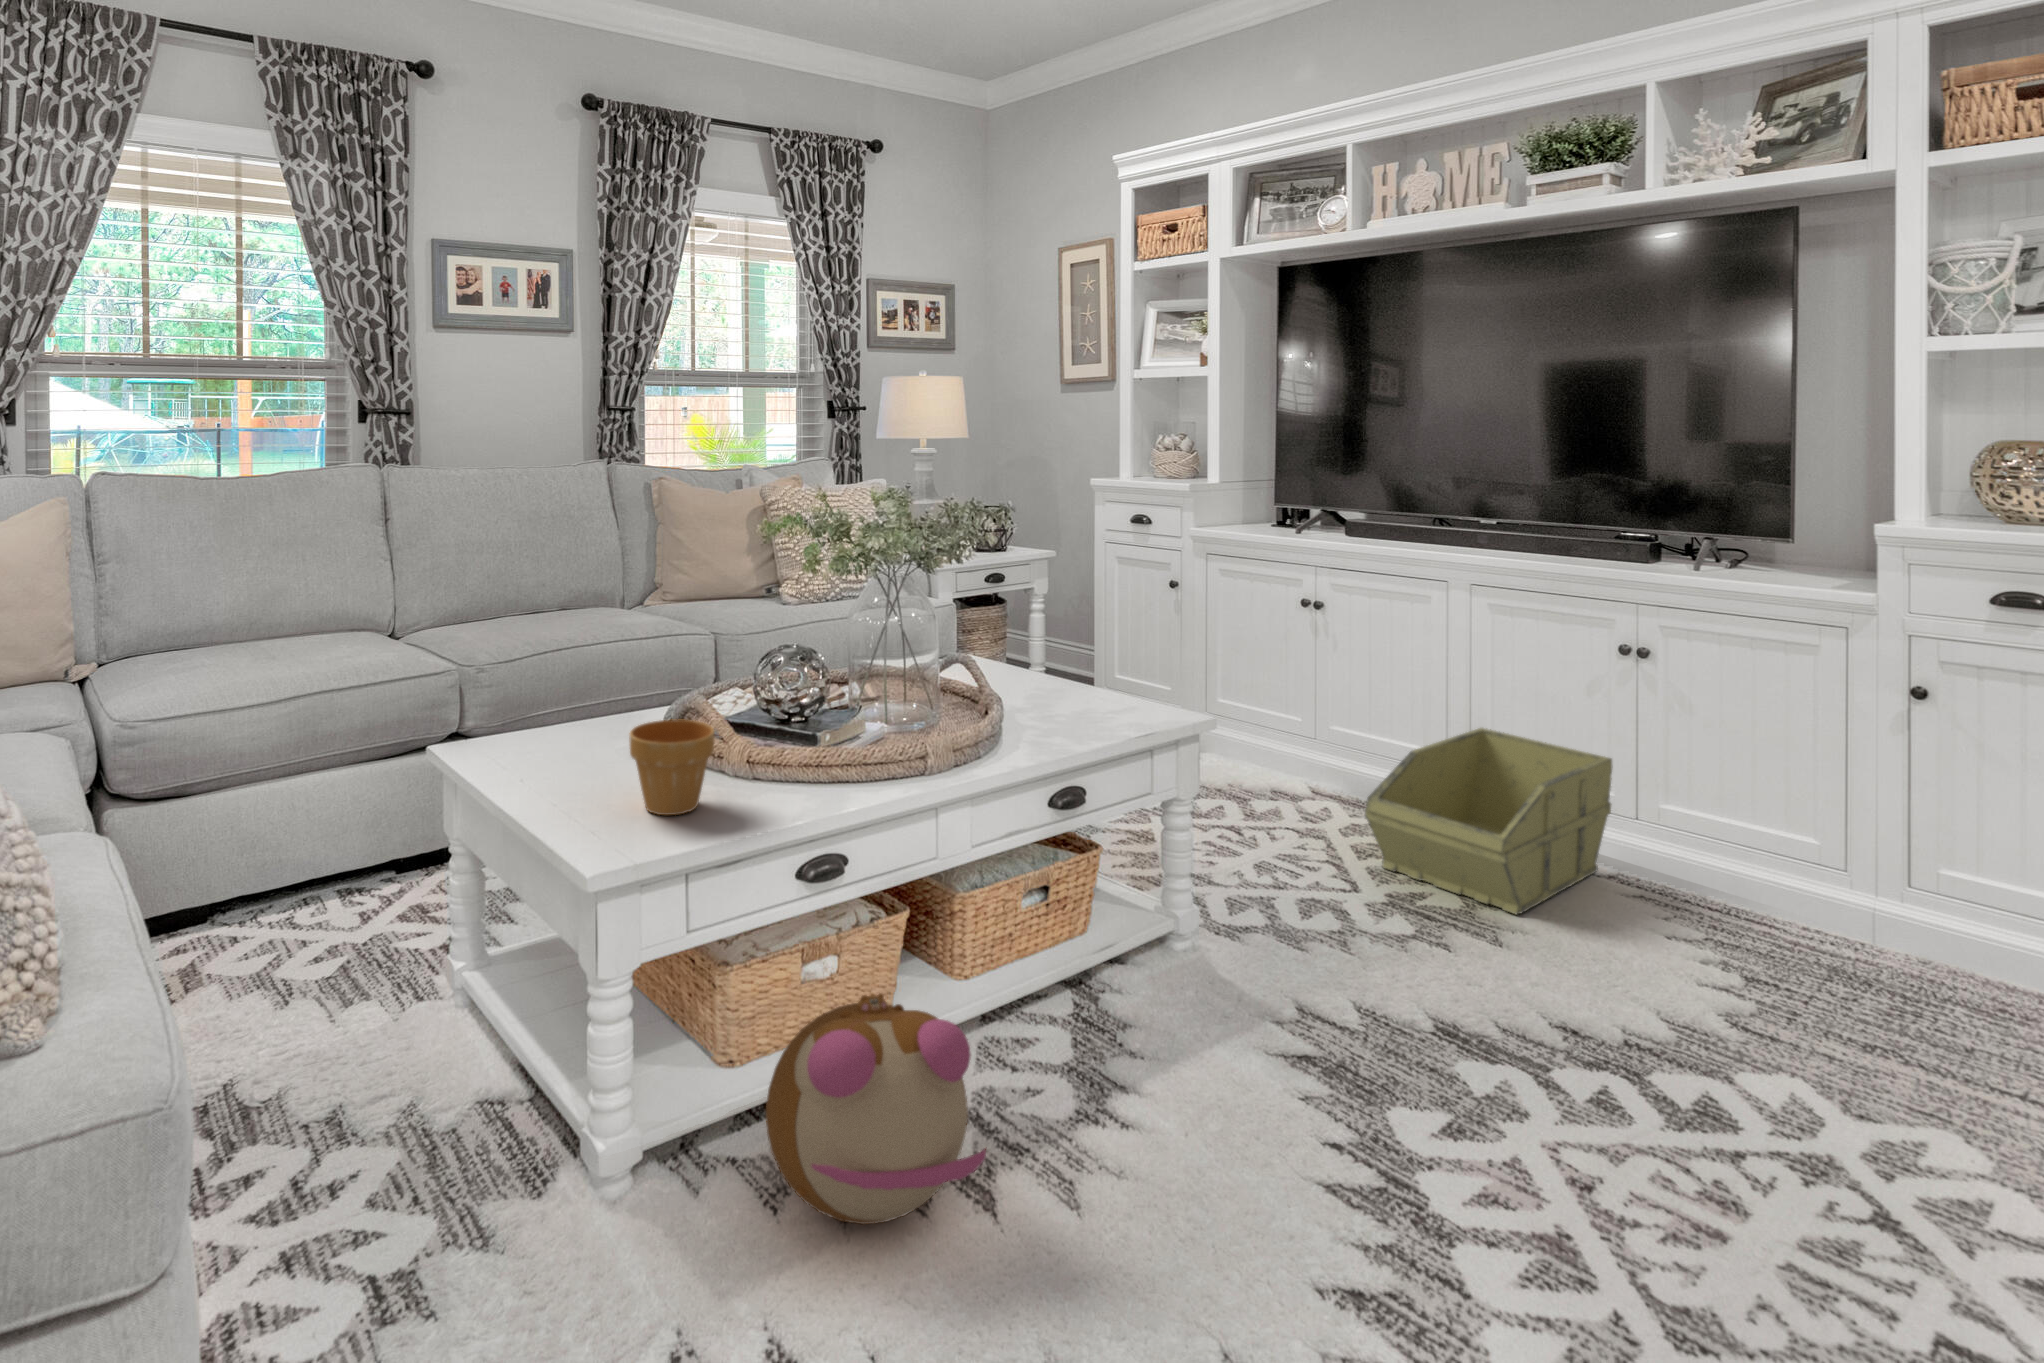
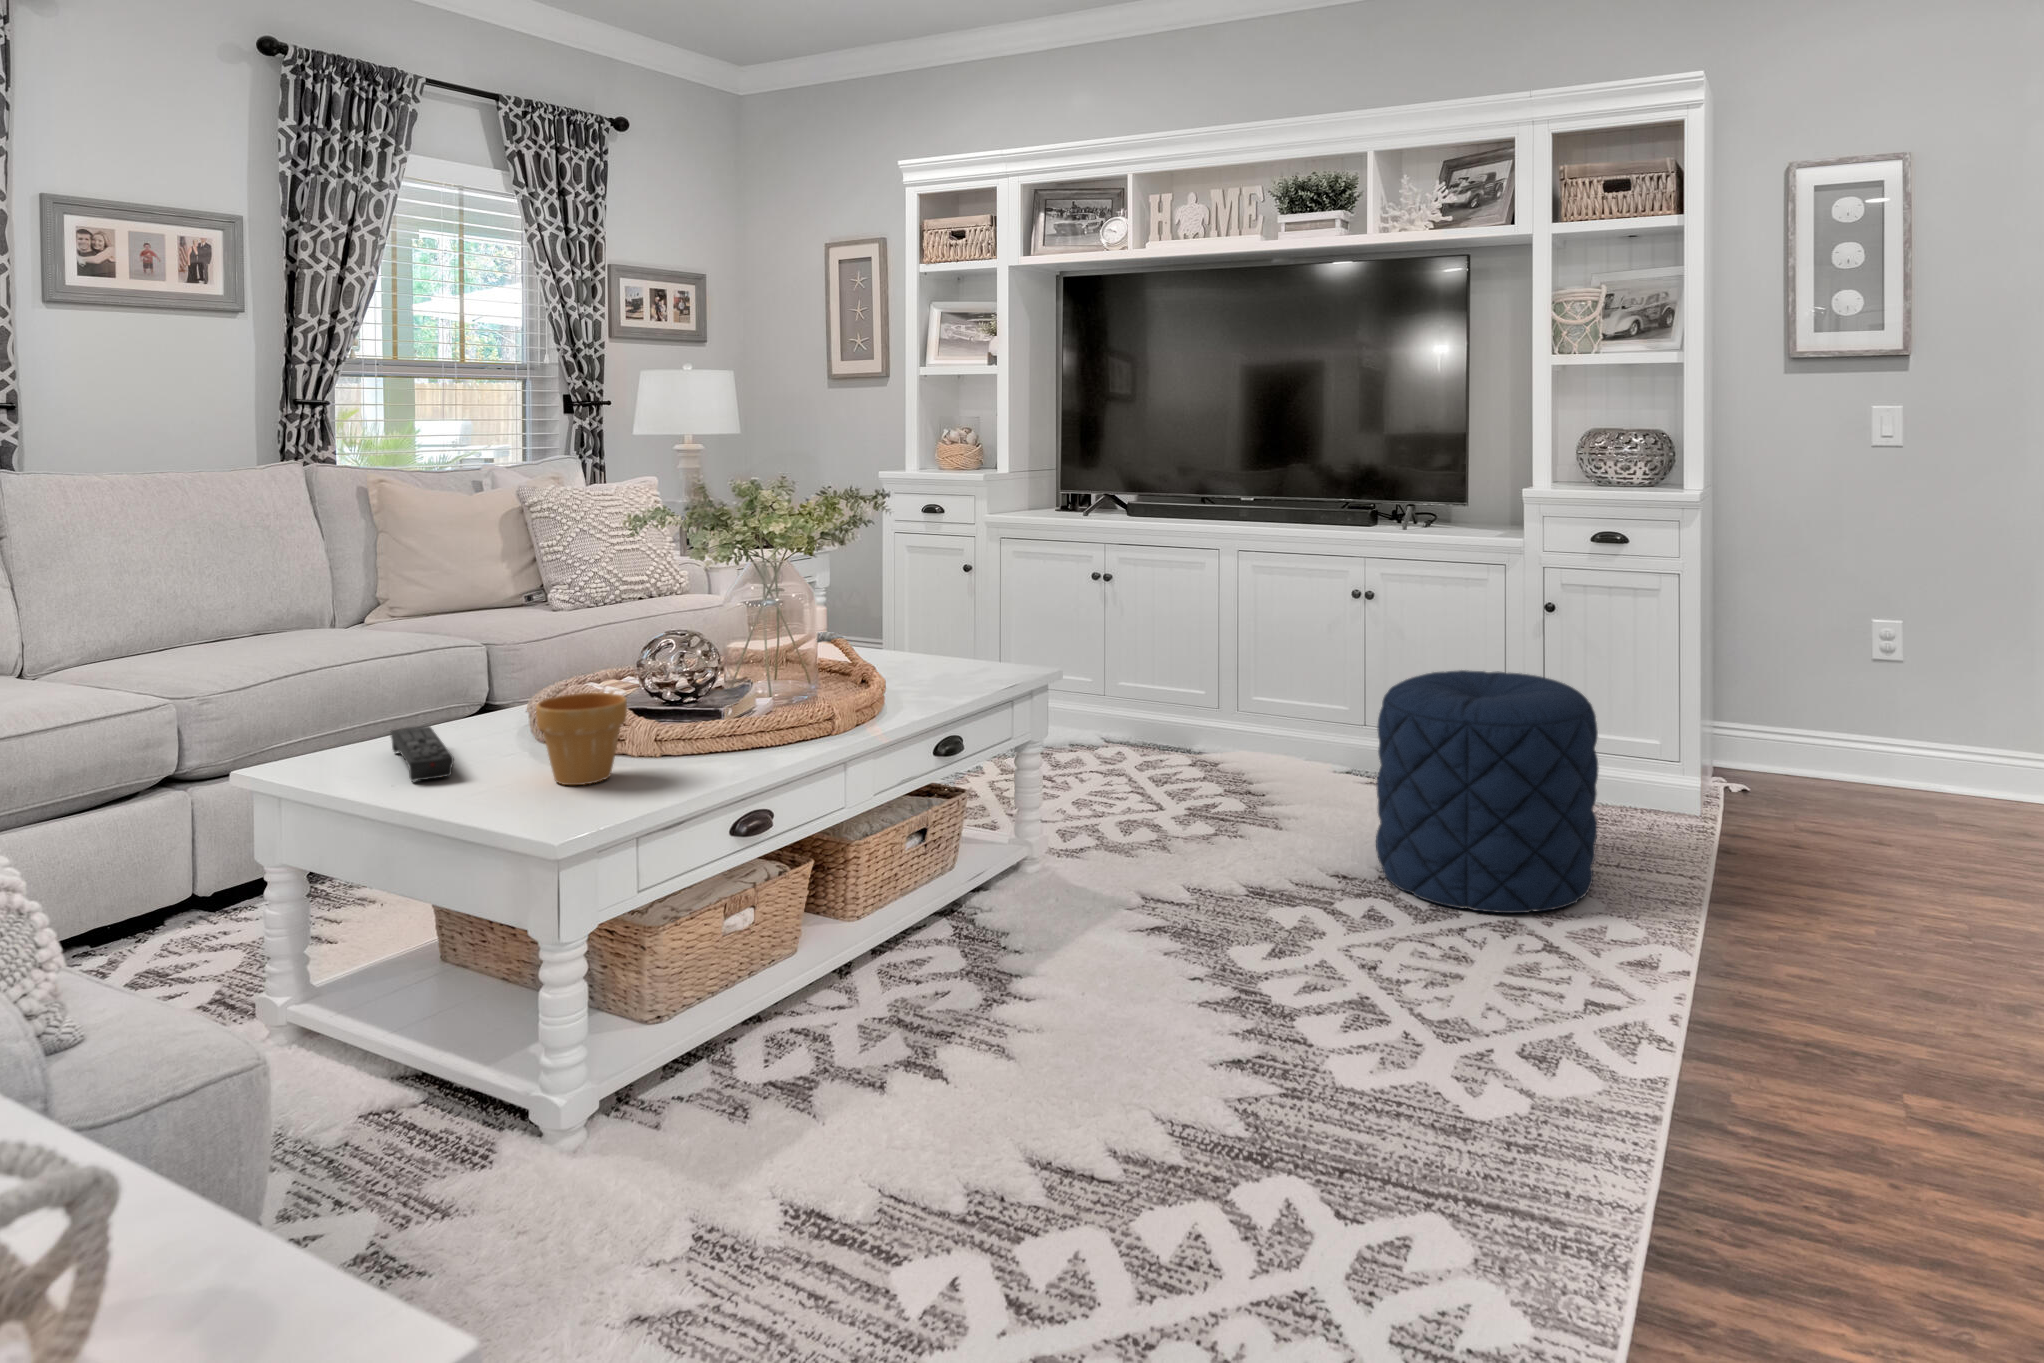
remote control: none [530,723,582,785] -> present [390,726,454,782]
storage bin: present [1365,728,1612,915] -> none [1162,667,1345,811]
pouf: none [1625,792,1989,1157] -> present [1376,670,1599,913]
plush toy: present [766,993,986,1224] -> none [727,907,940,1112]

